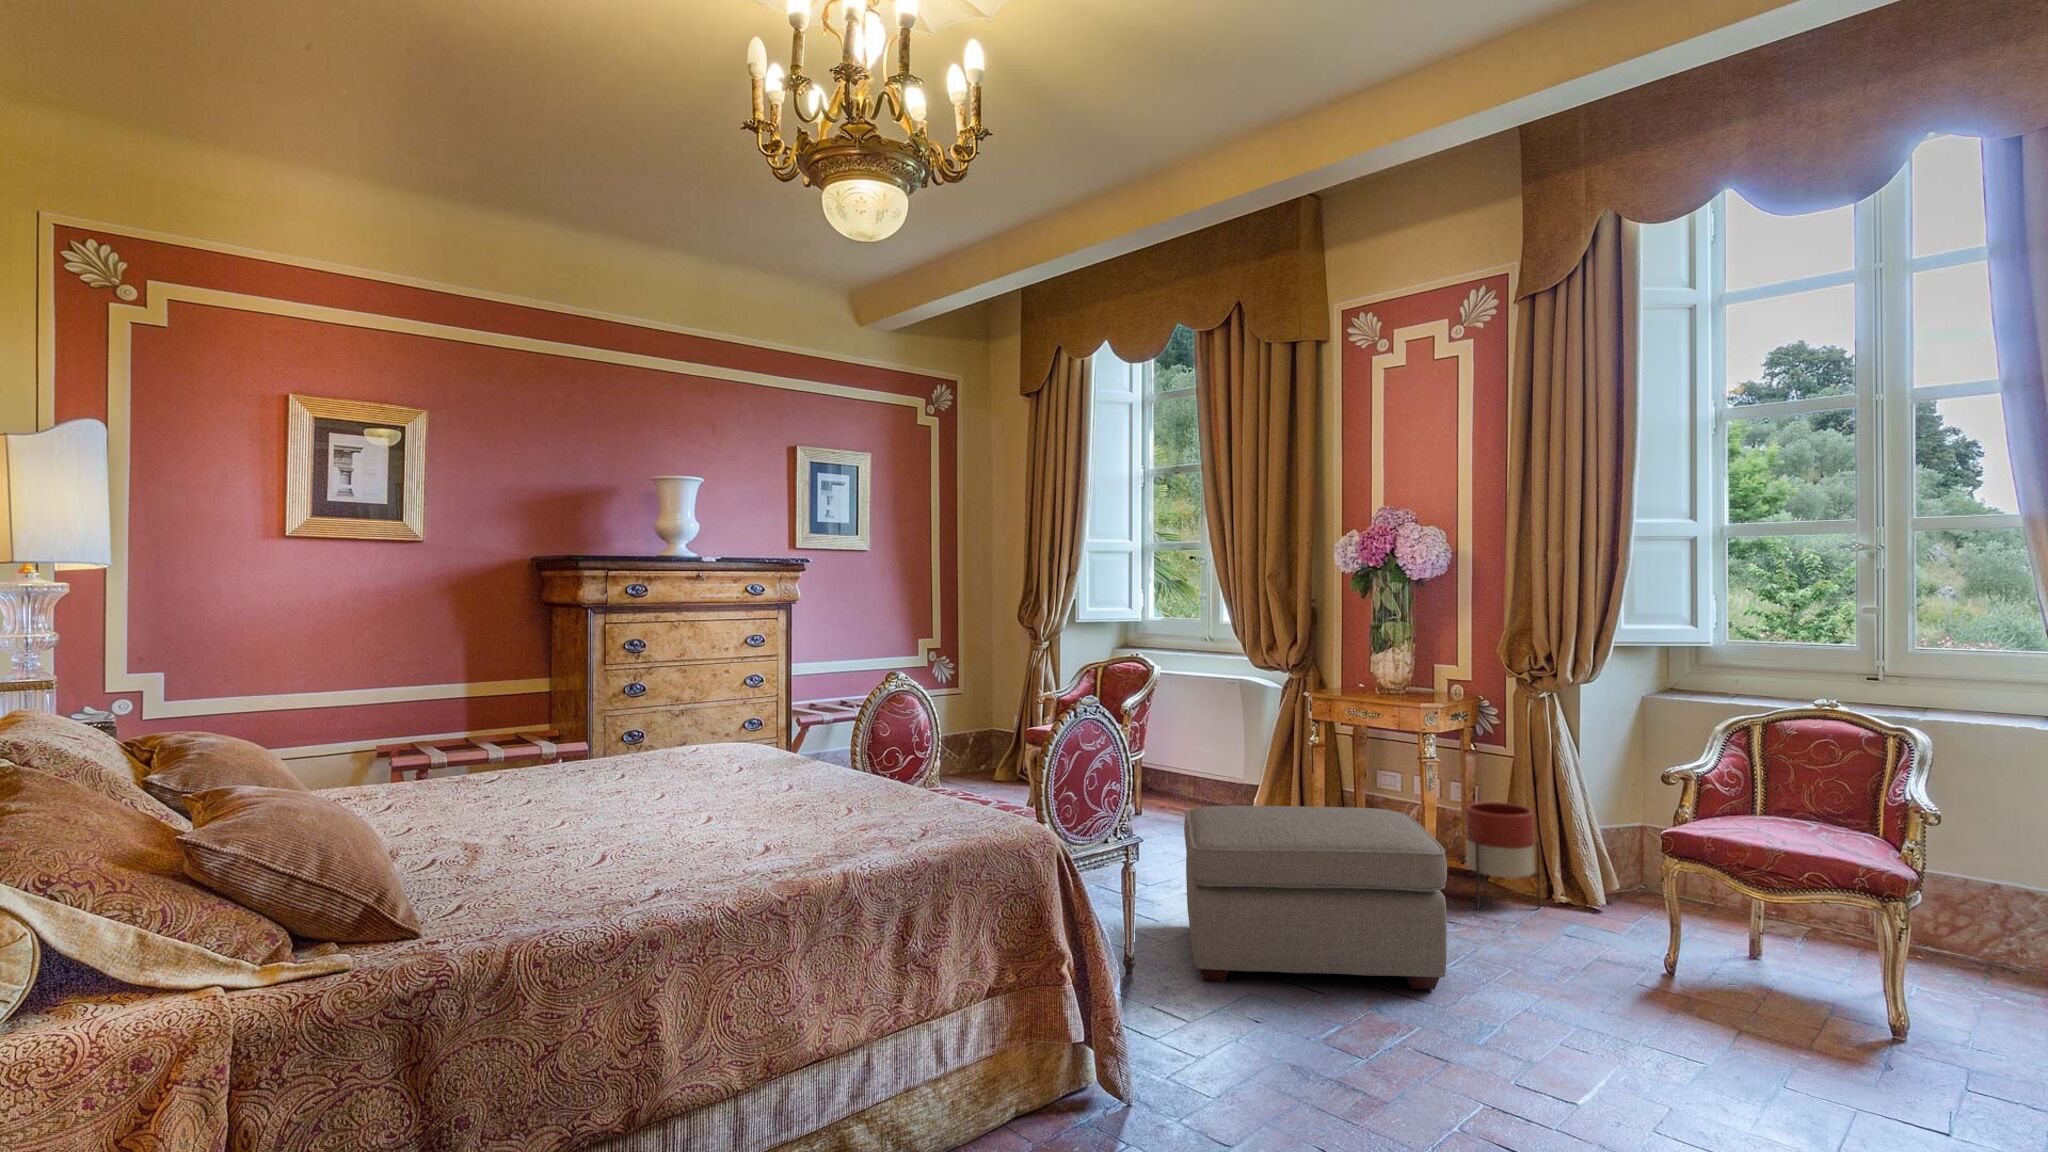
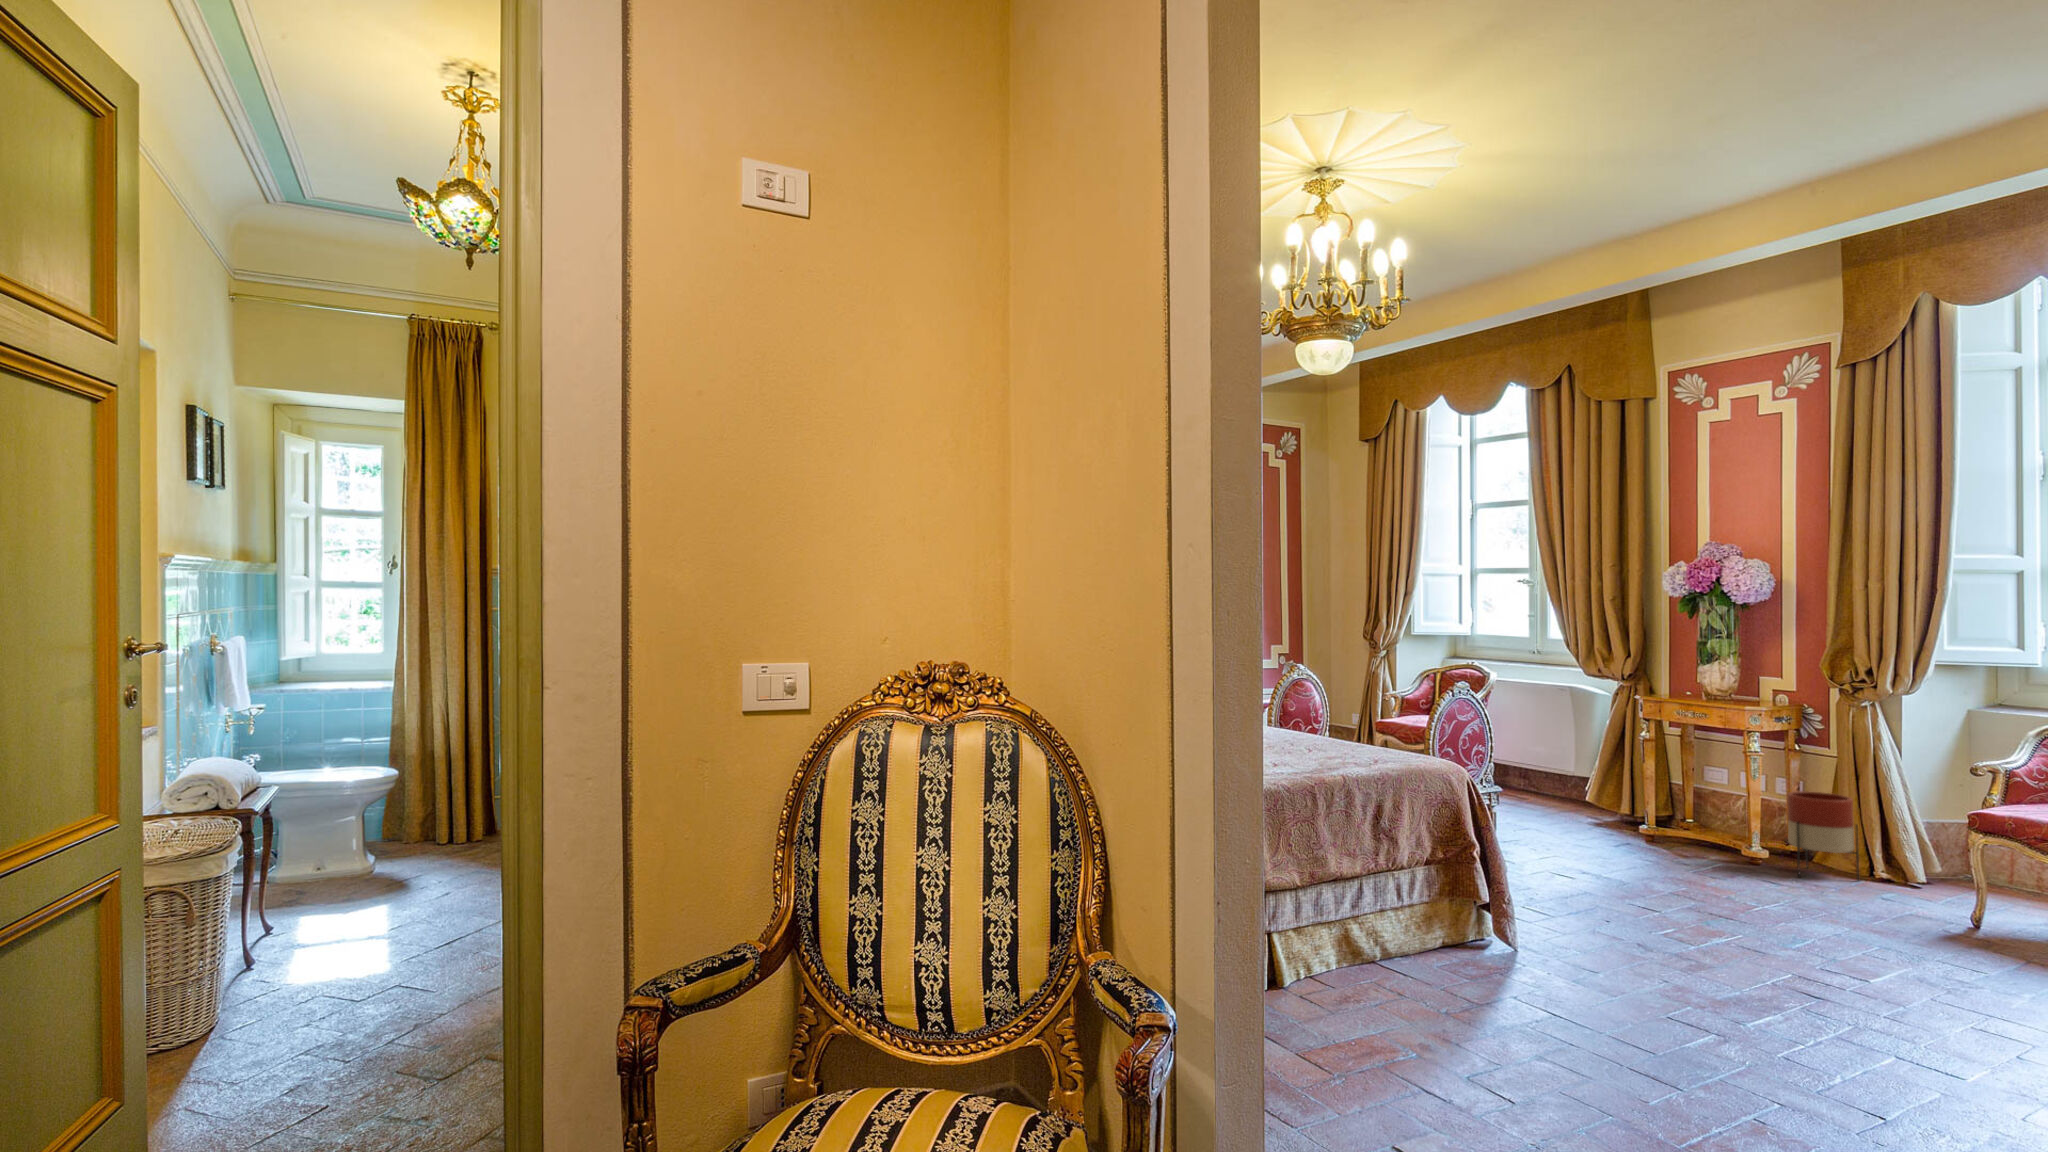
ottoman: present [1184,806,1447,990] -> none [1536,777,1764,917]

